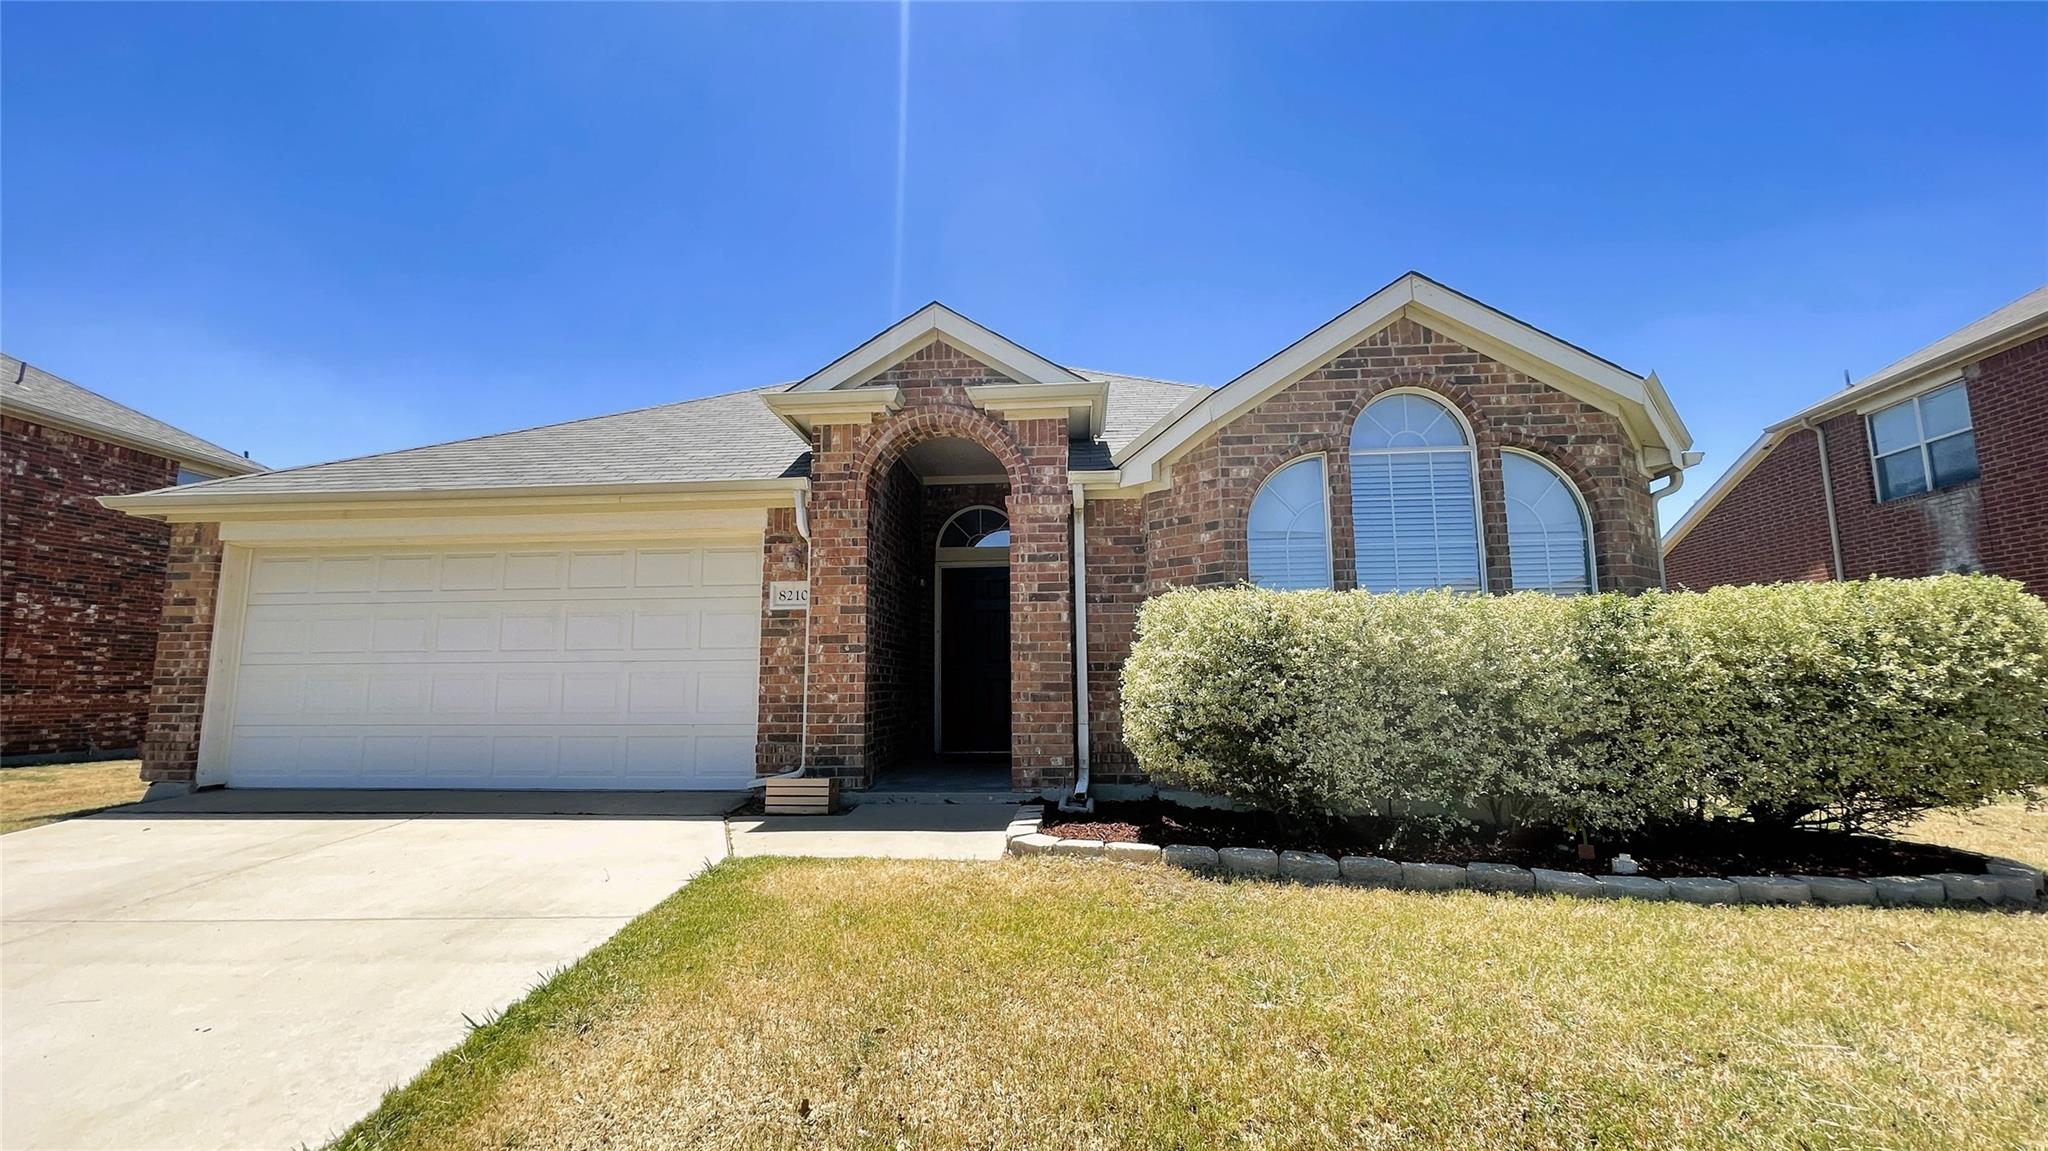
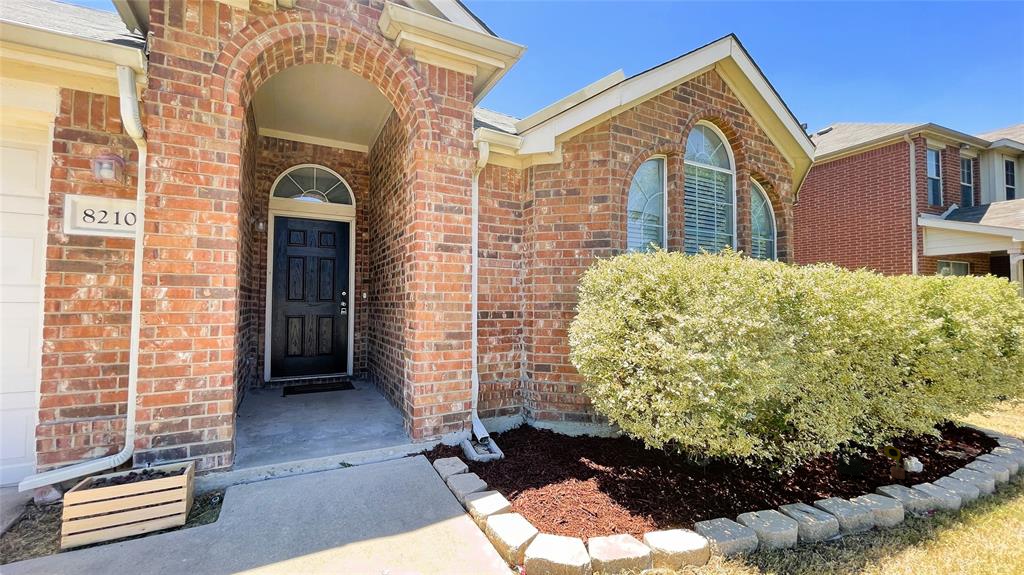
watering can: none [1496,821,1552,853] -> present [832,451,877,476]

